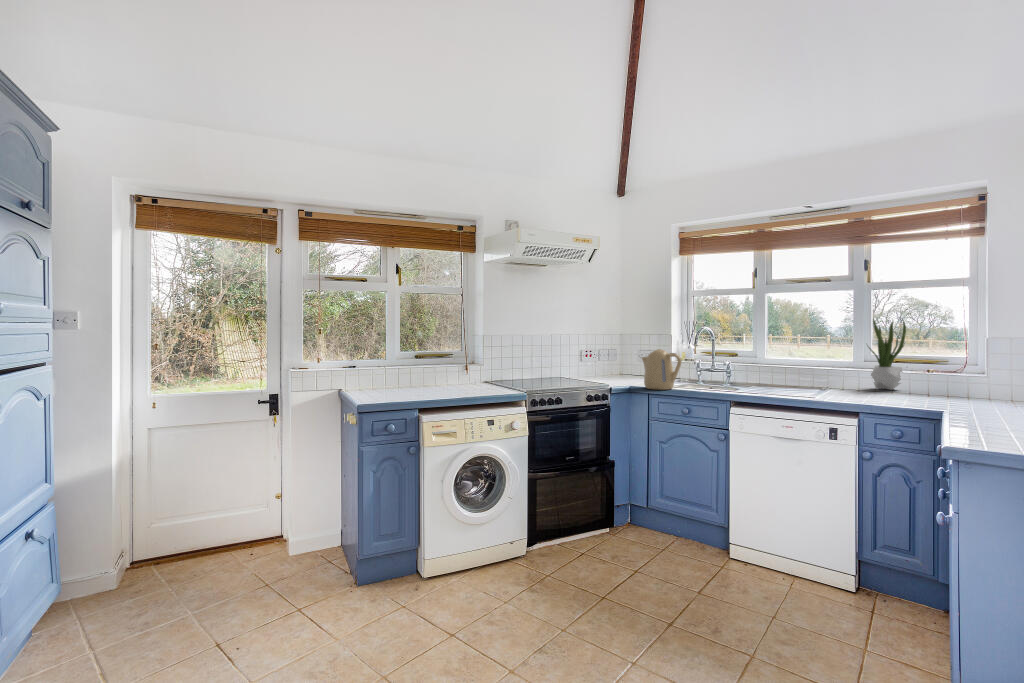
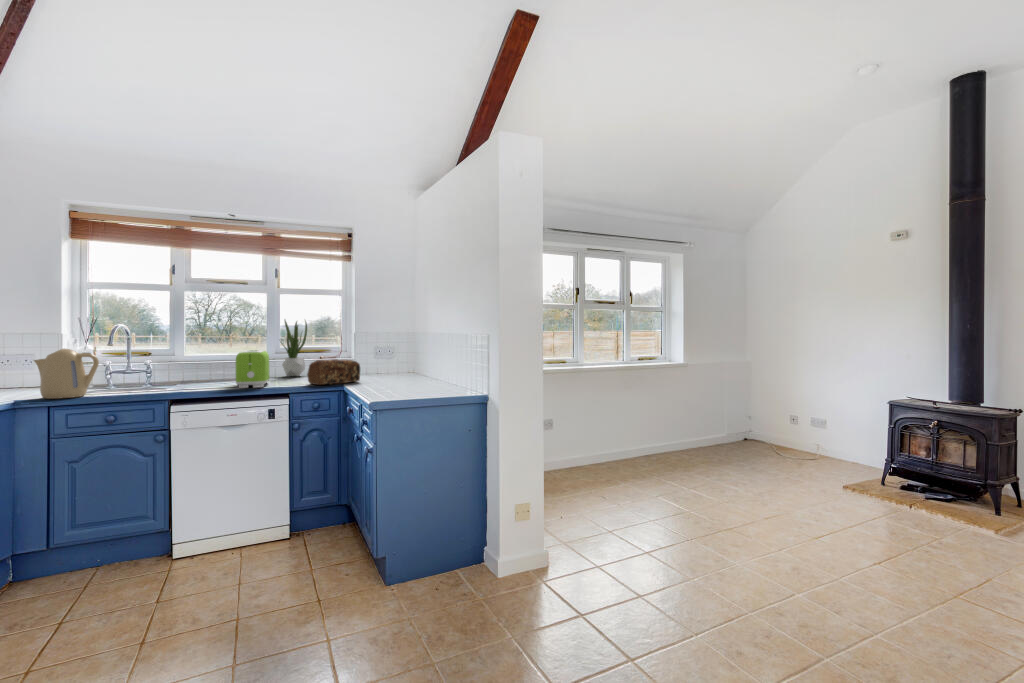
toaster: none [798,356,844,400] -> present [236,350,270,388]
bread loaf: none [890,373,978,408] -> present [307,359,360,385]

